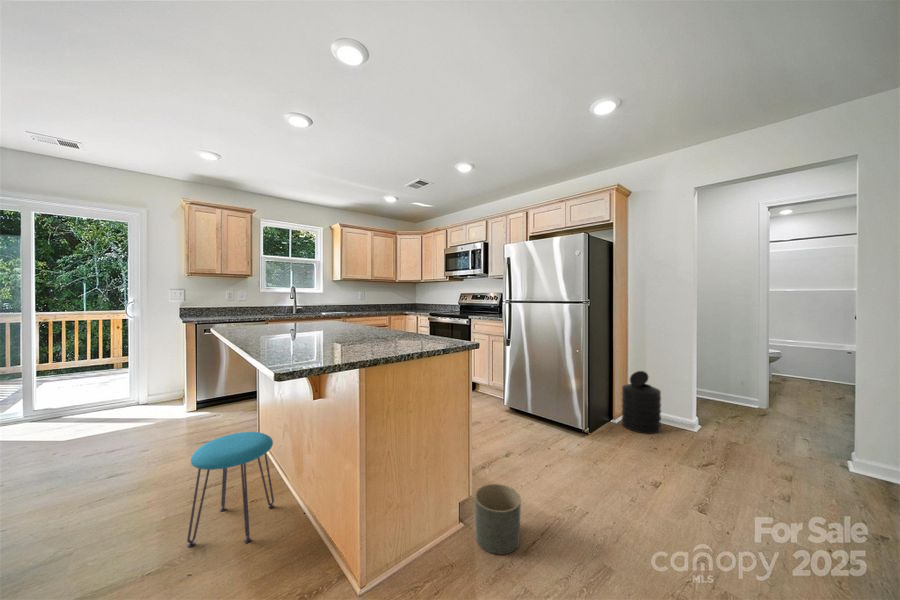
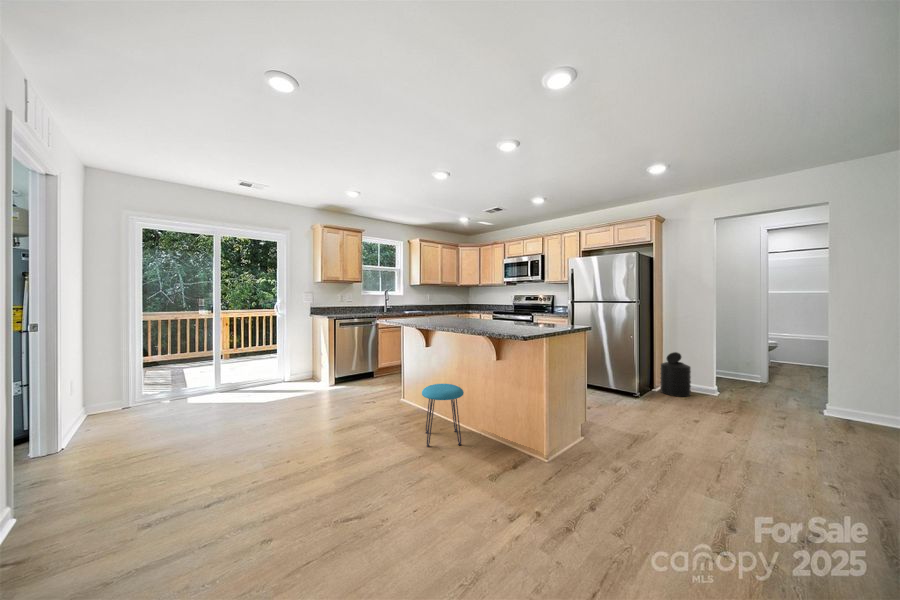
planter: present [475,484,521,554] -> none [594,414,625,450]

